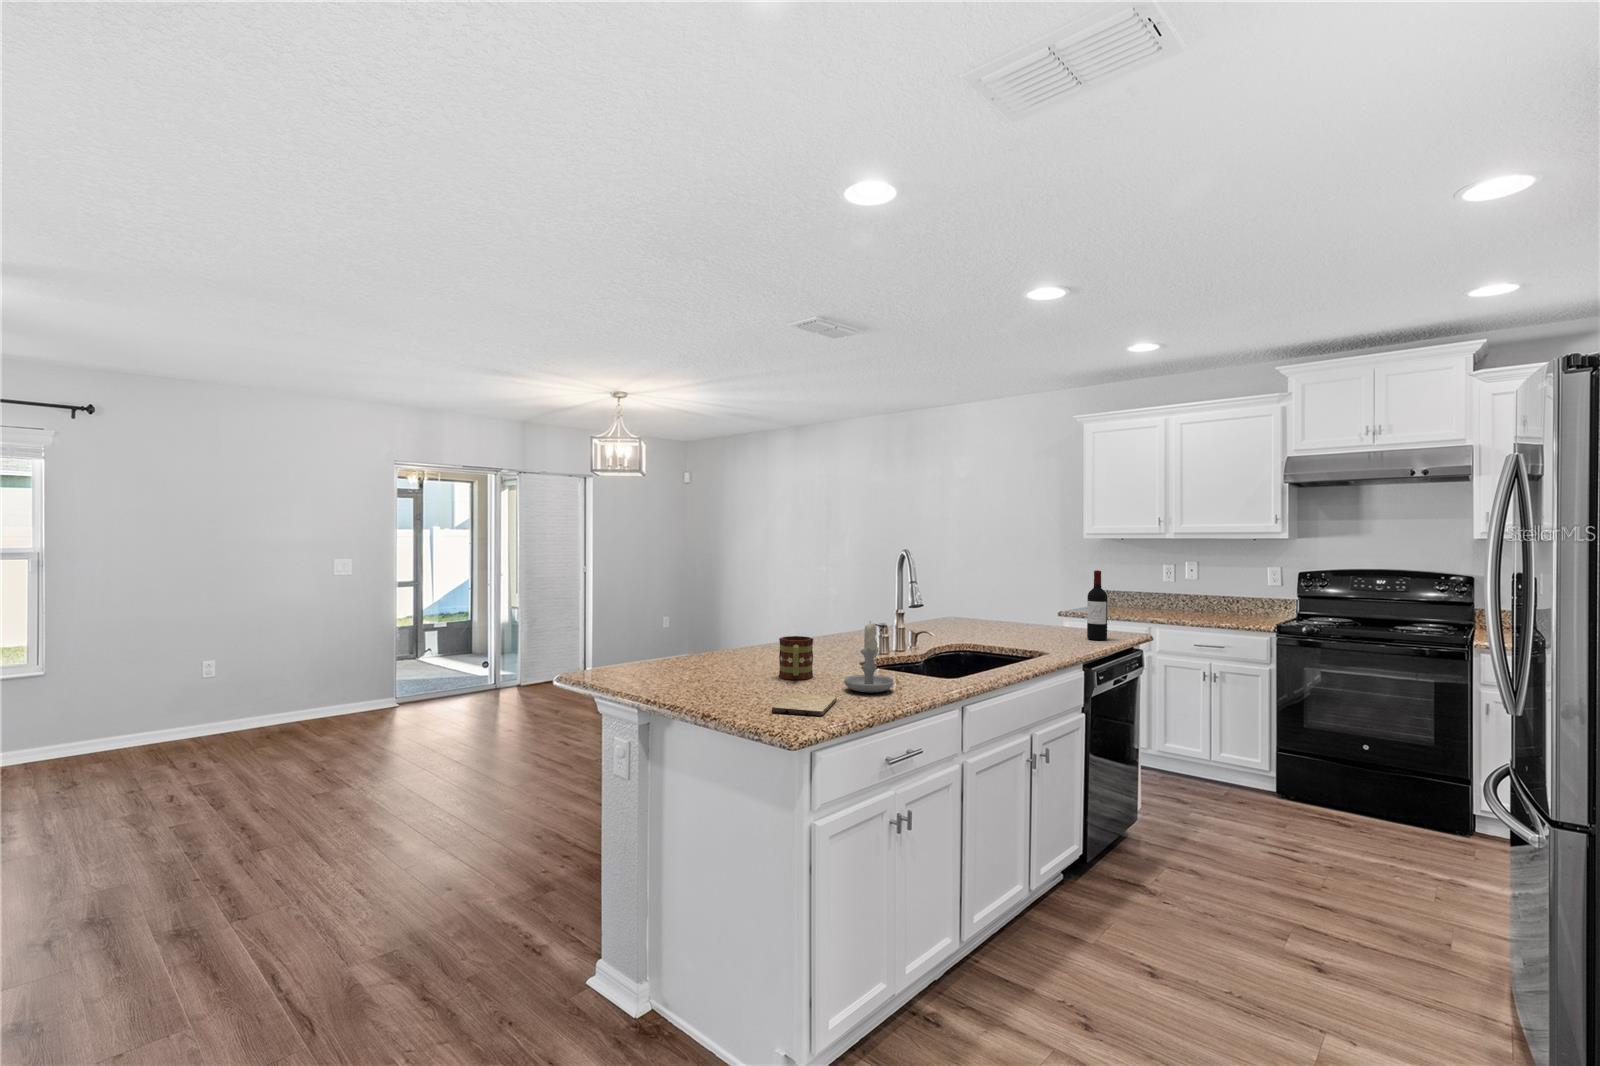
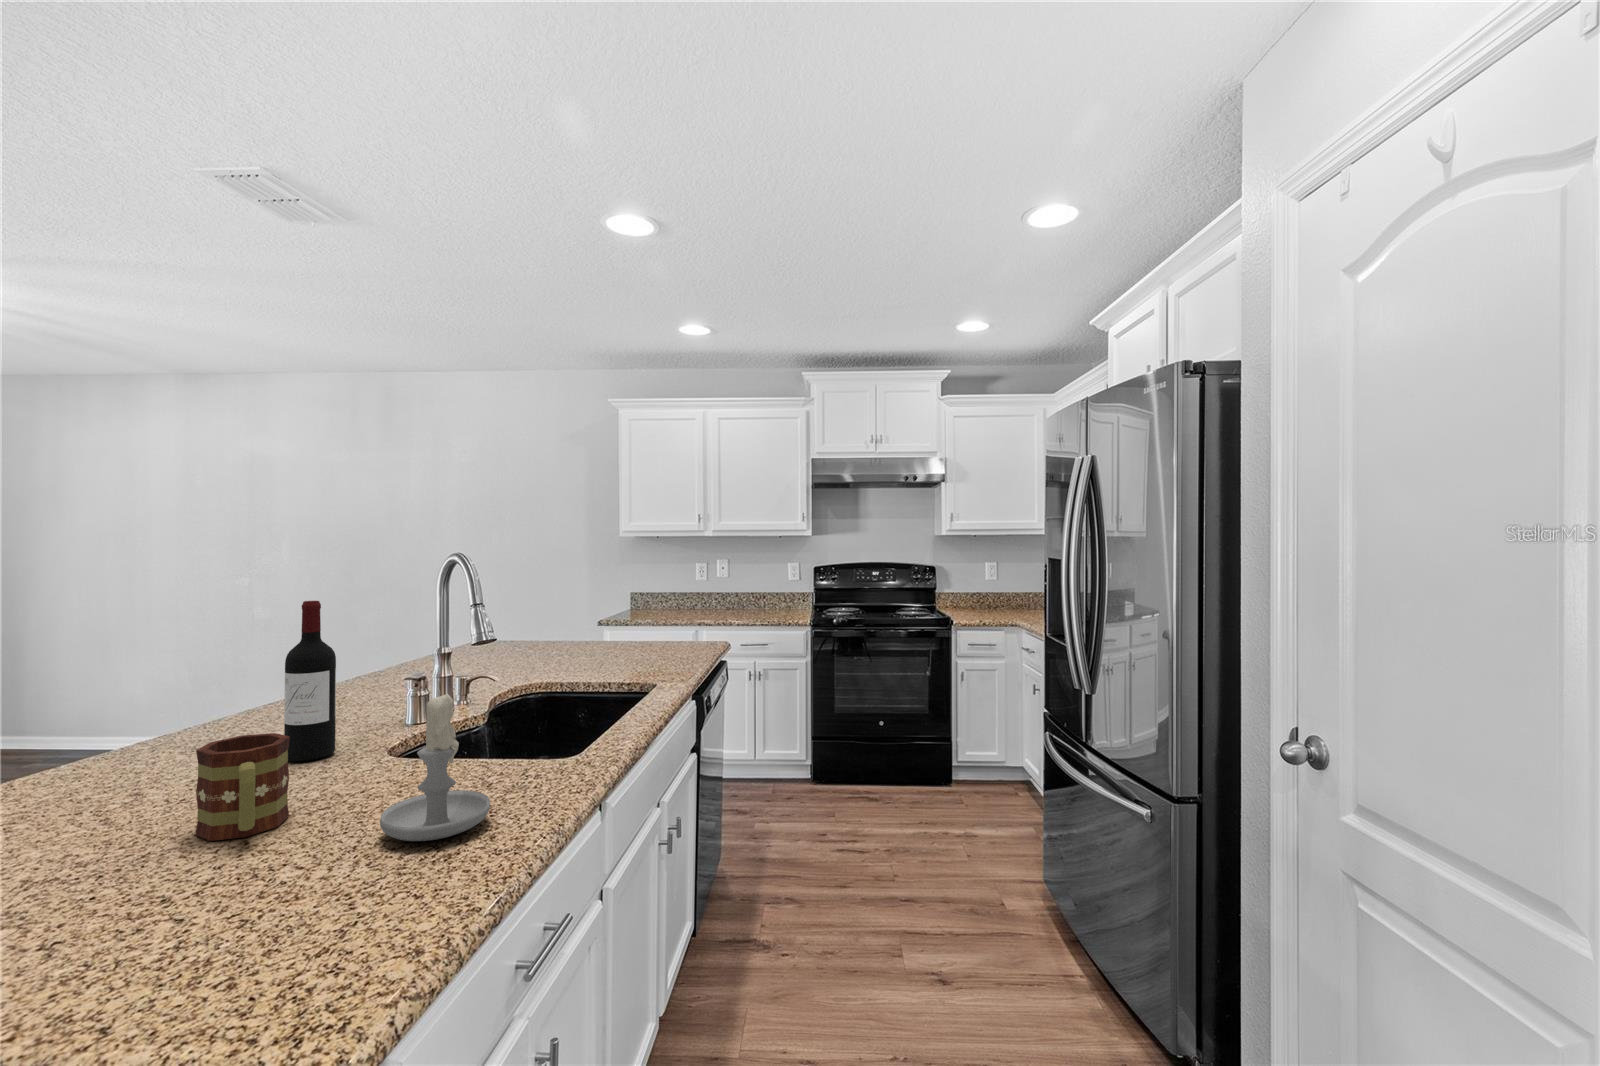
wine bottle: present [1087,570,1107,640] -> present [284,601,336,762]
cutting board: present [772,693,837,716] -> none [185,877,375,1006]

